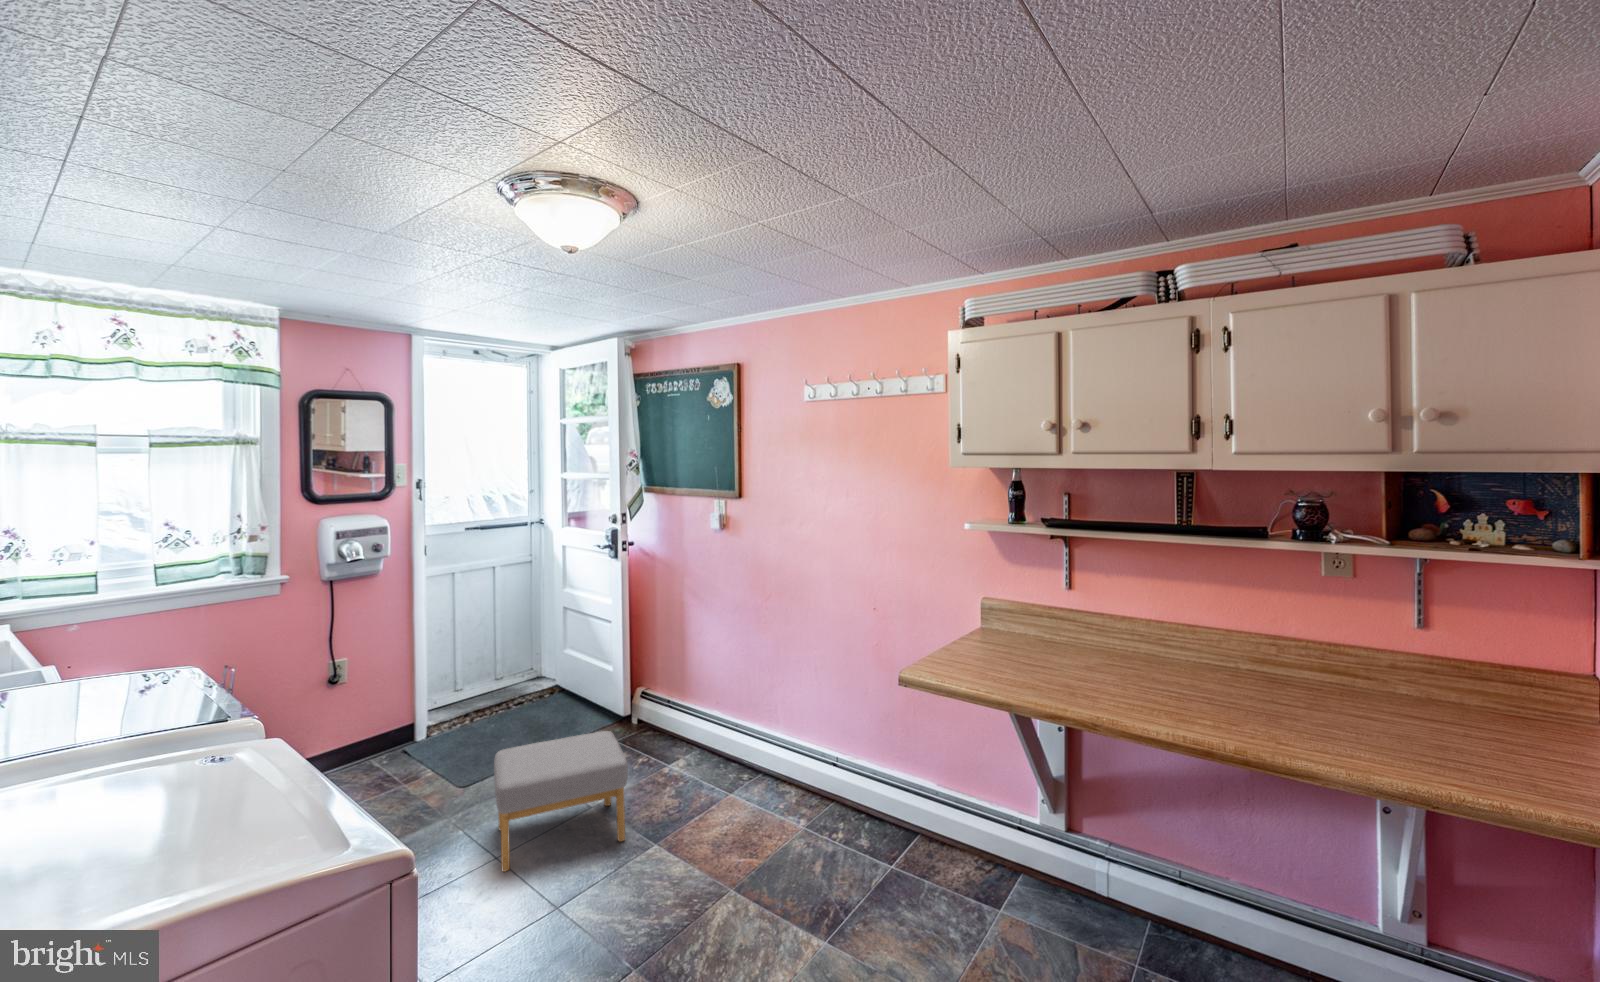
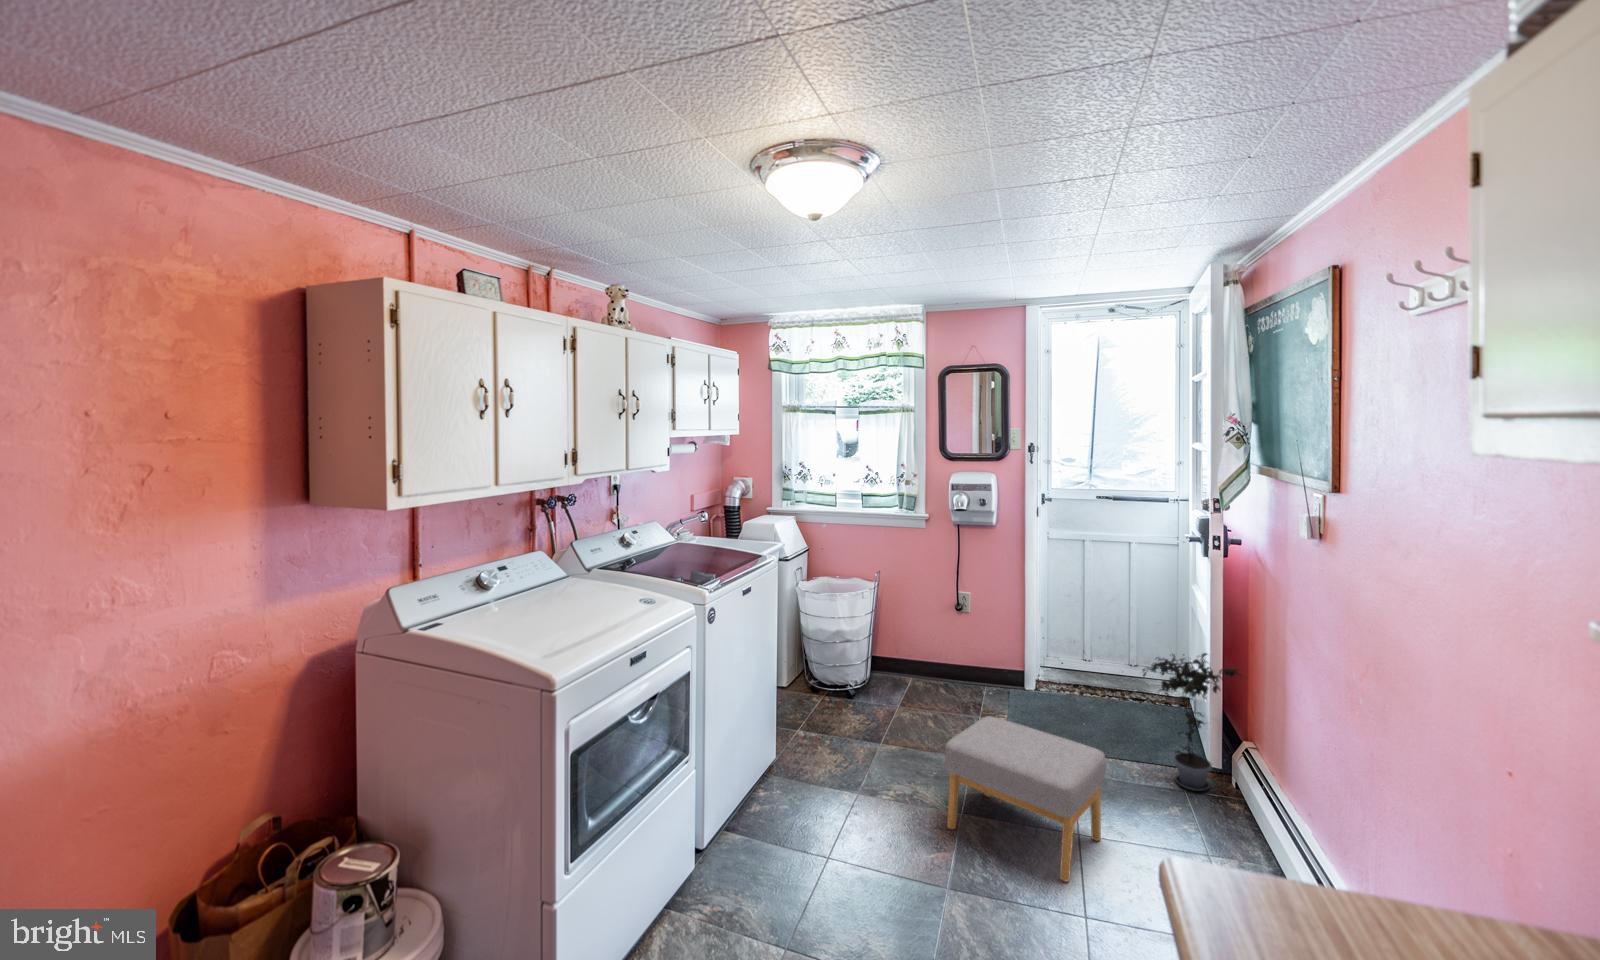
potted plant: none [589,635,646,744] -> present [1143,653,1240,791]

